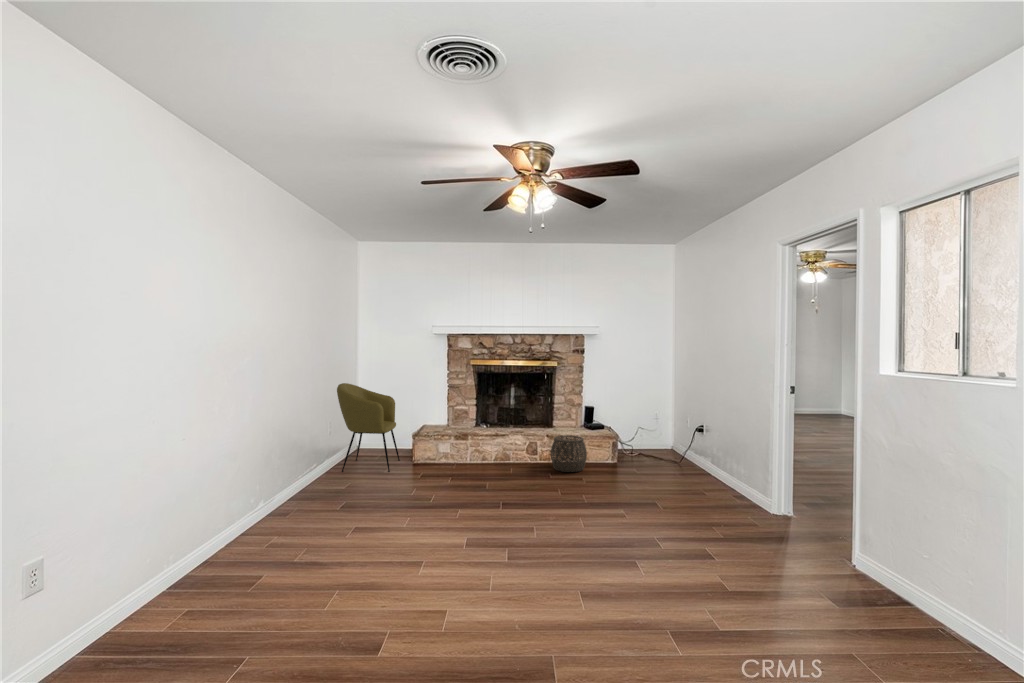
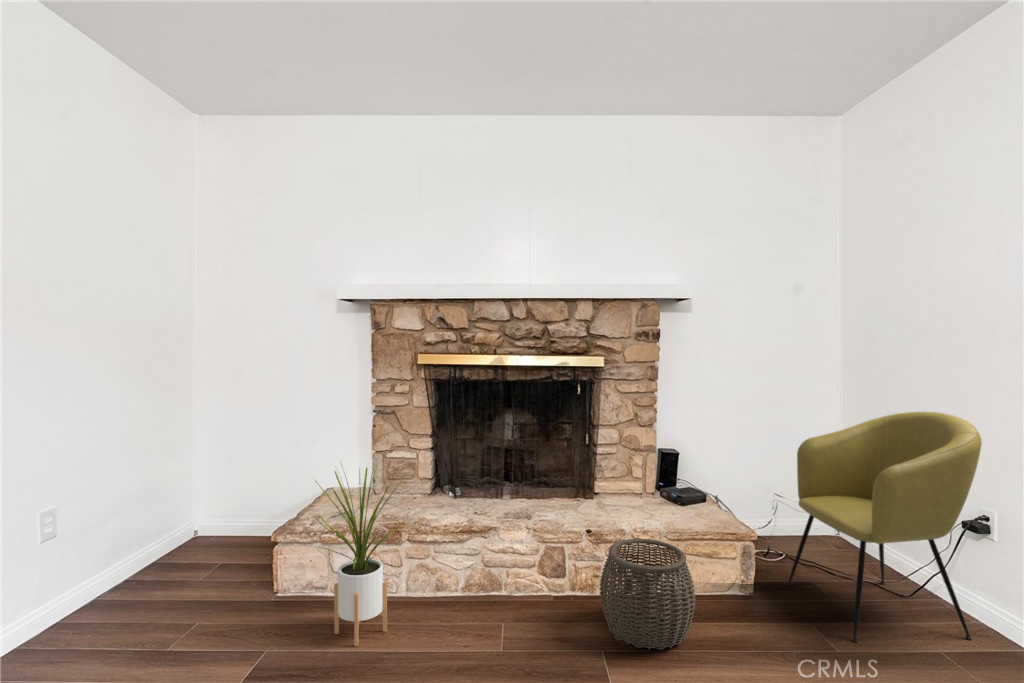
armchair: present [337,383,400,472] -> present [787,412,981,642]
house plant: none [439,401,475,472] -> present [316,464,405,646]

